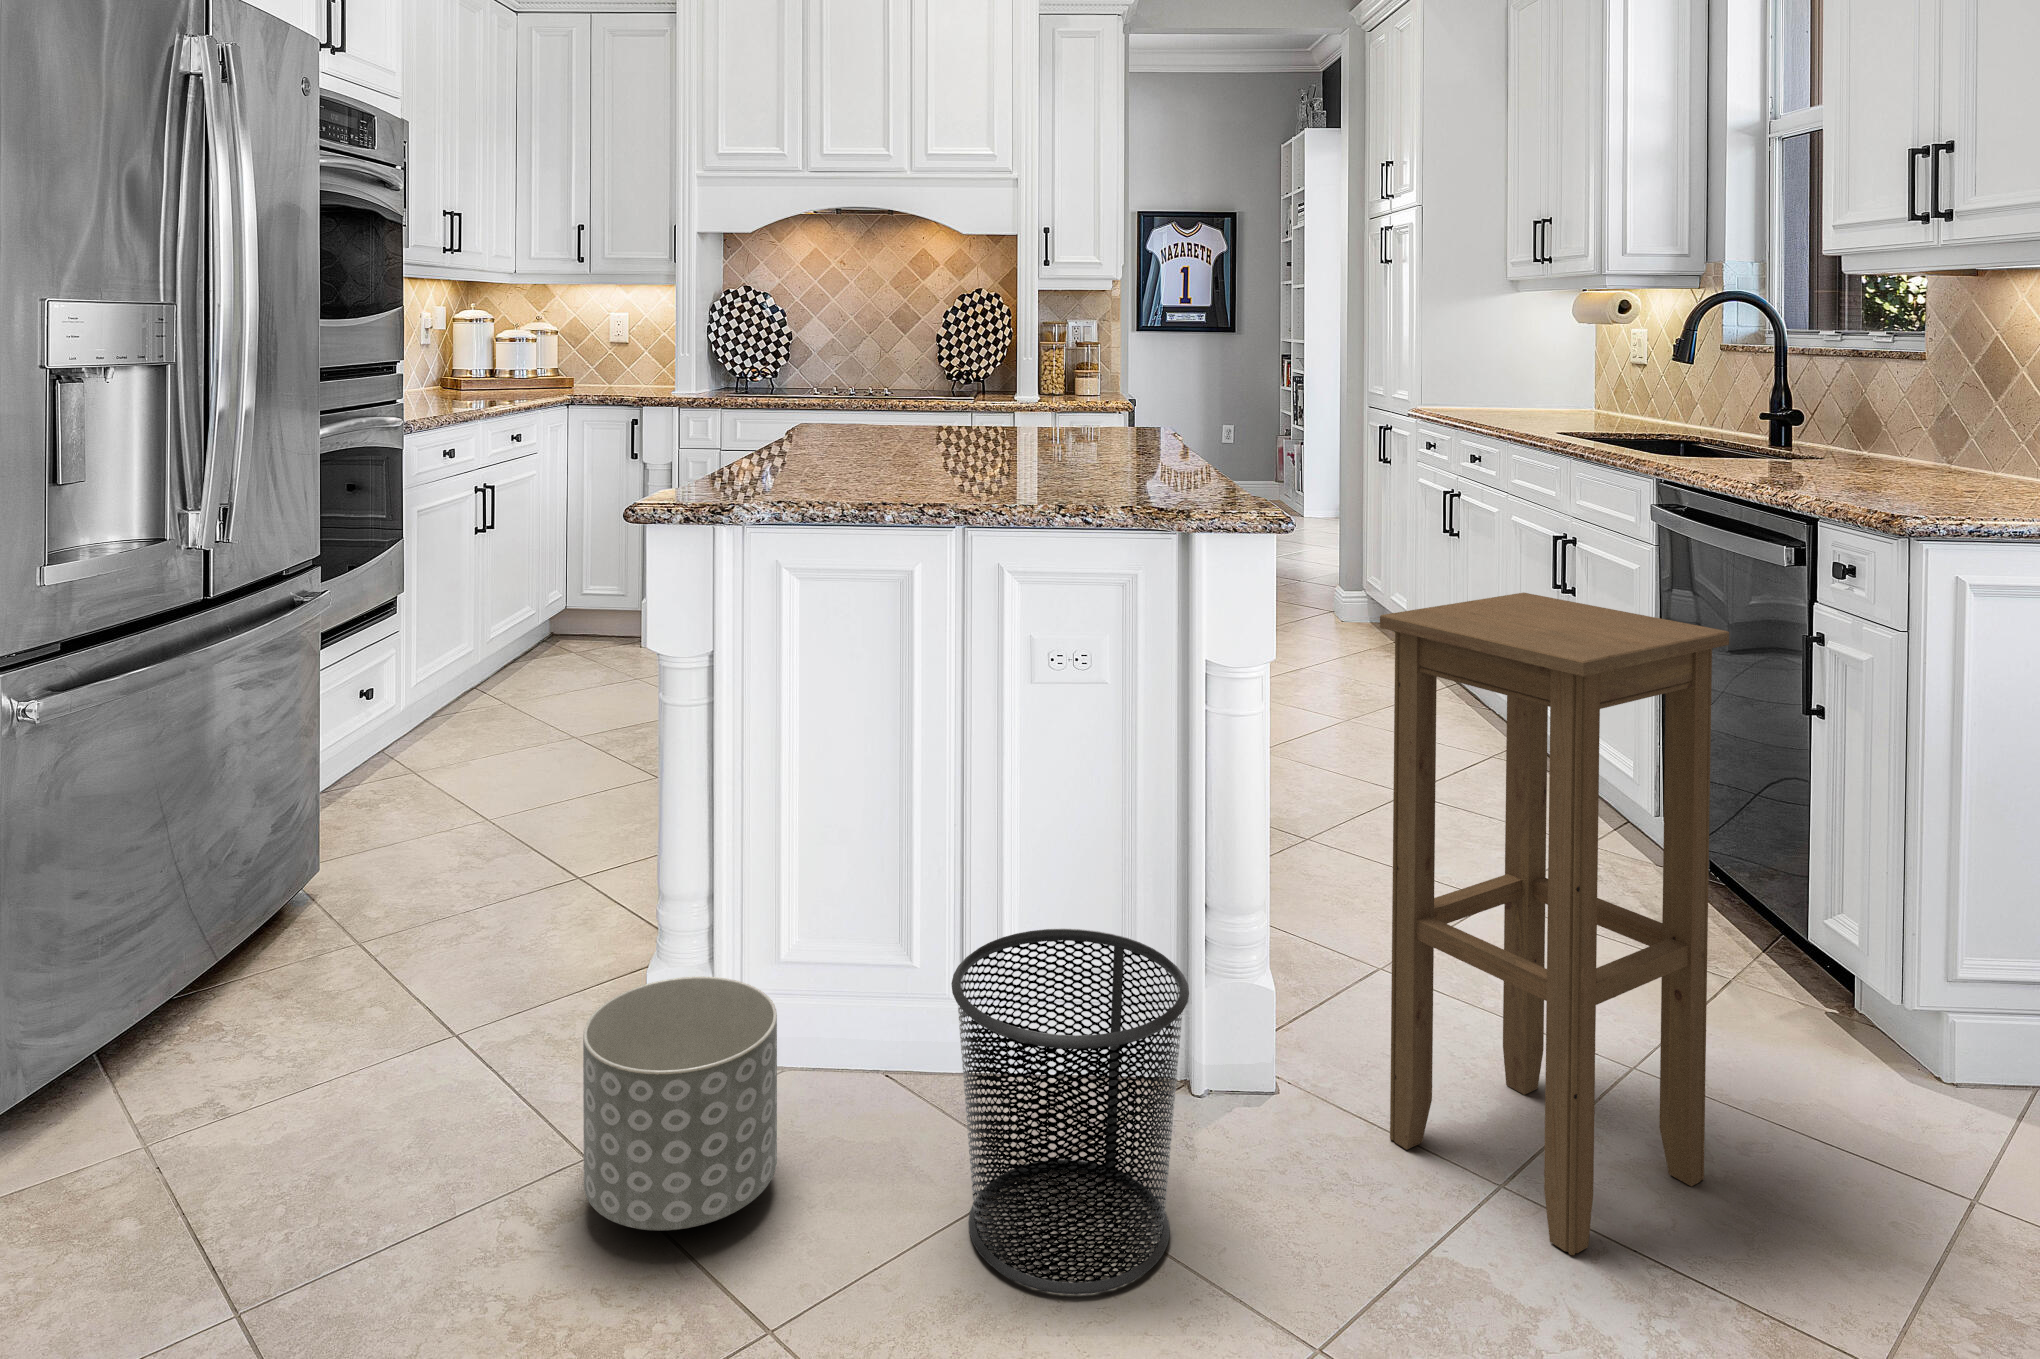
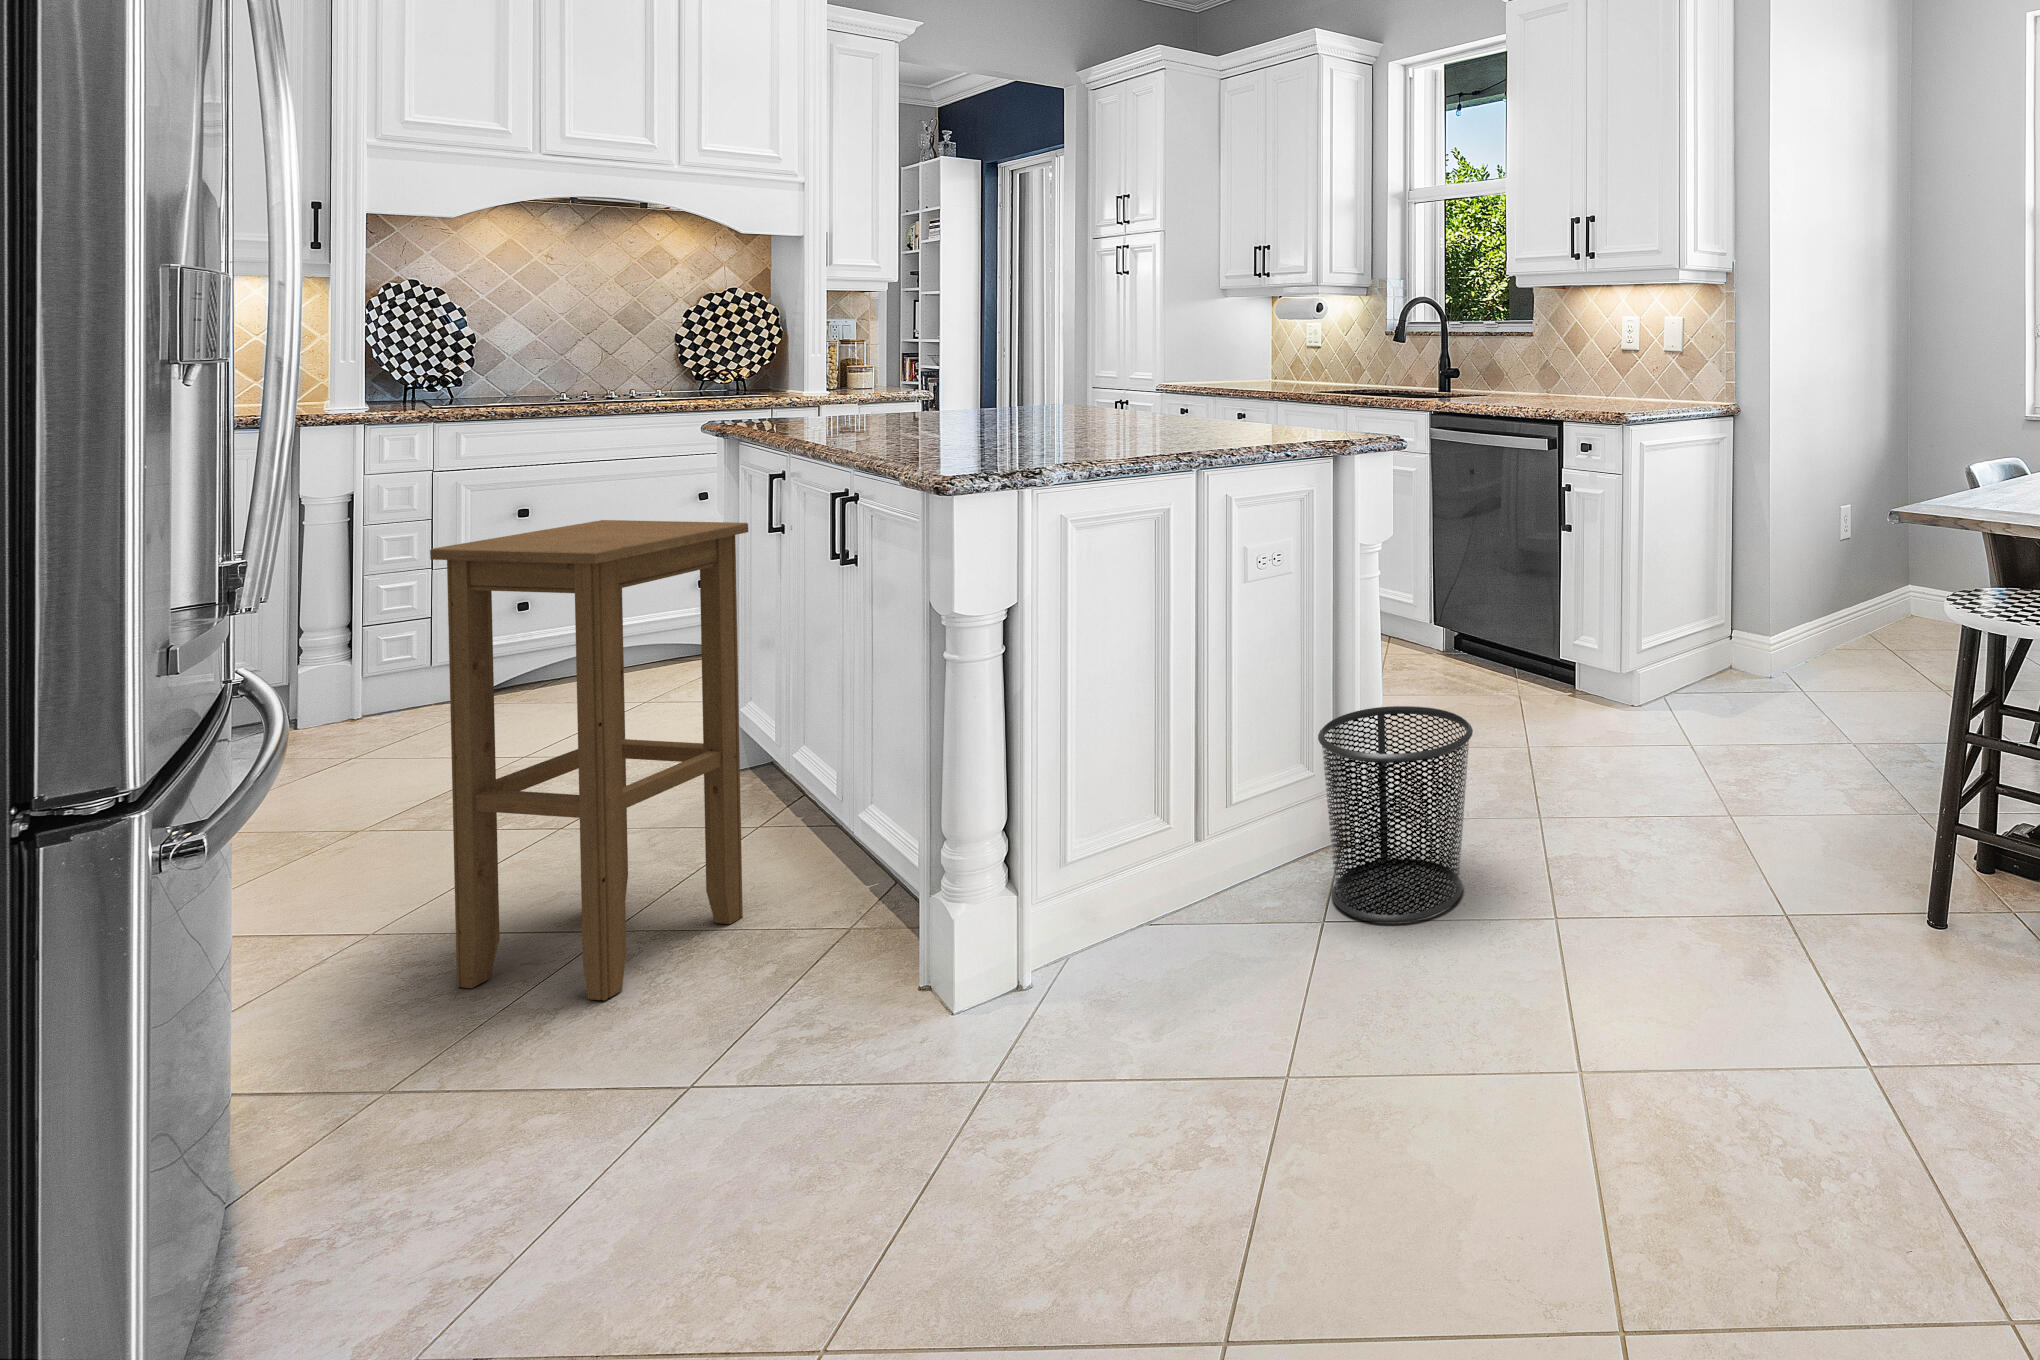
stool: present [1380,593,1729,1255] -> present [430,520,748,1000]
planter: present [583,977,777,1231] -> none [1072,820,1228,1008]

